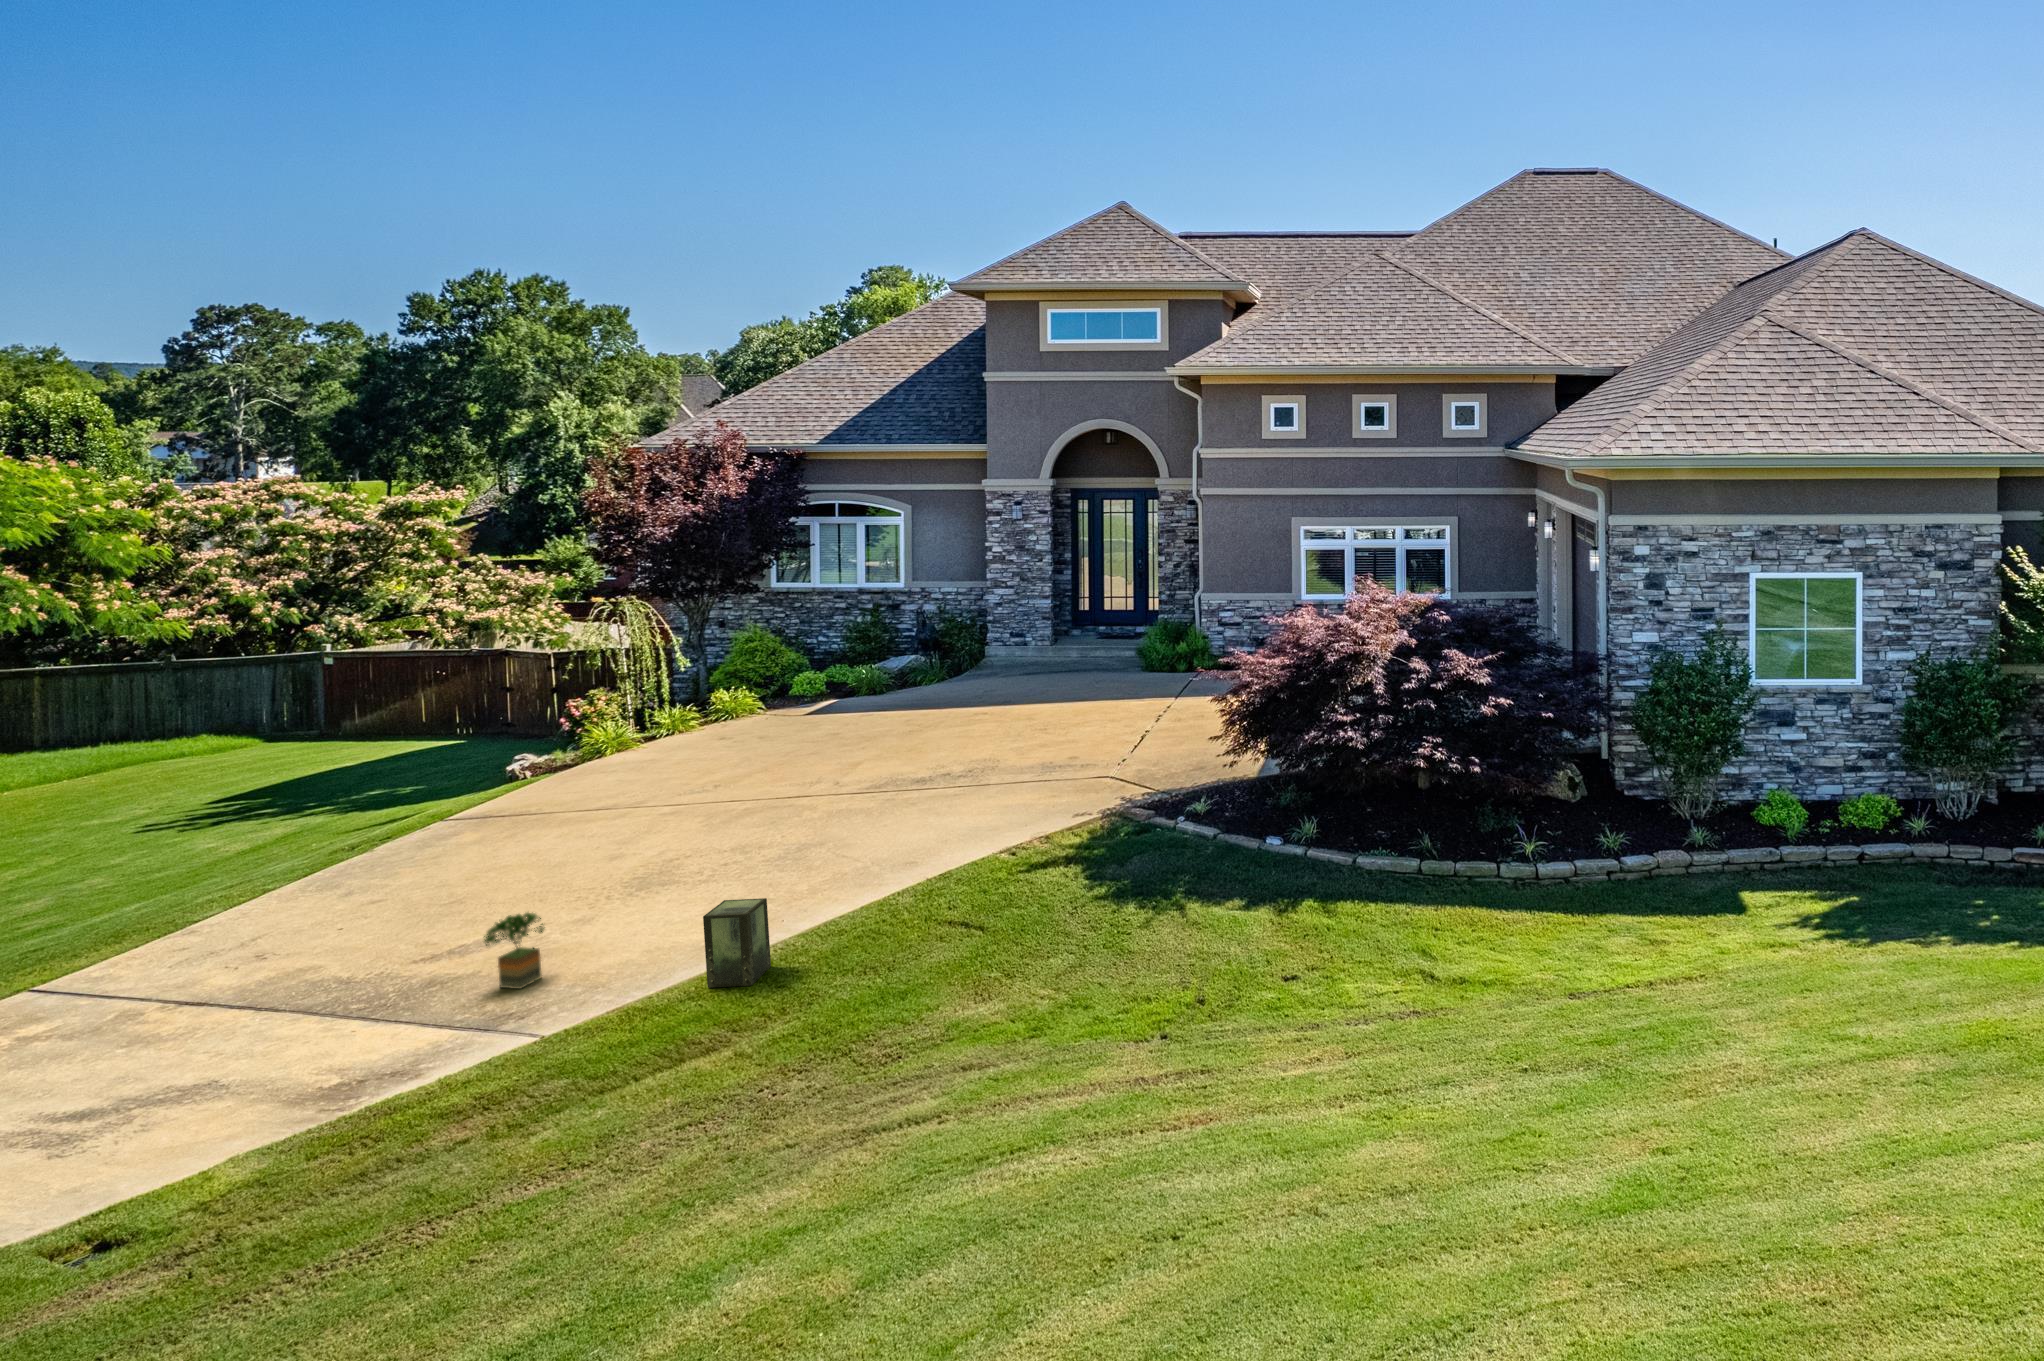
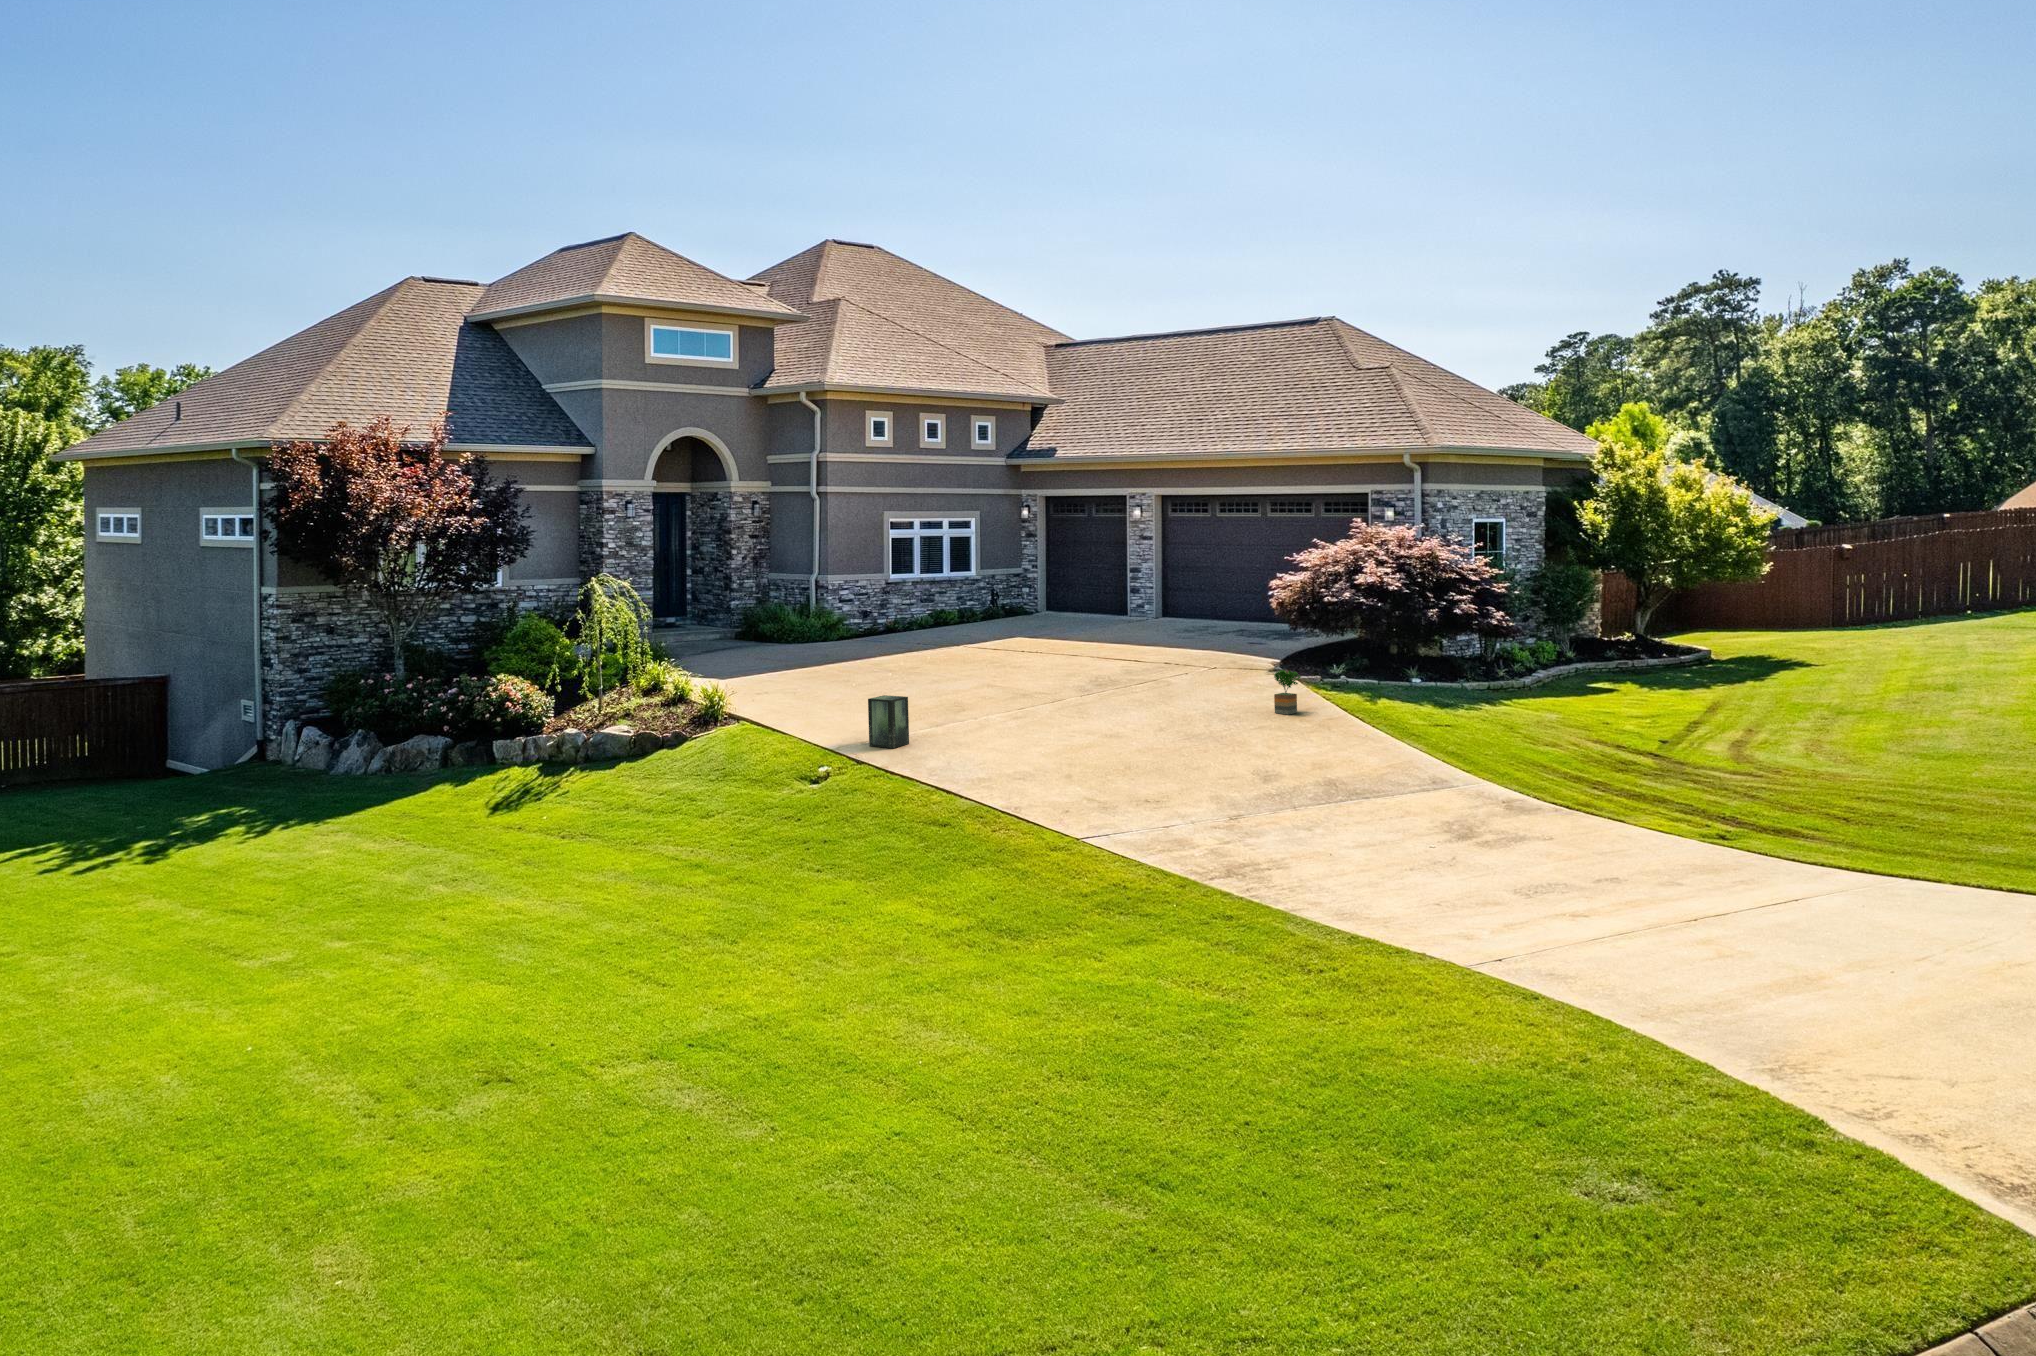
storage box: present [703,898,771,988] -> present [868,695,909,748]

